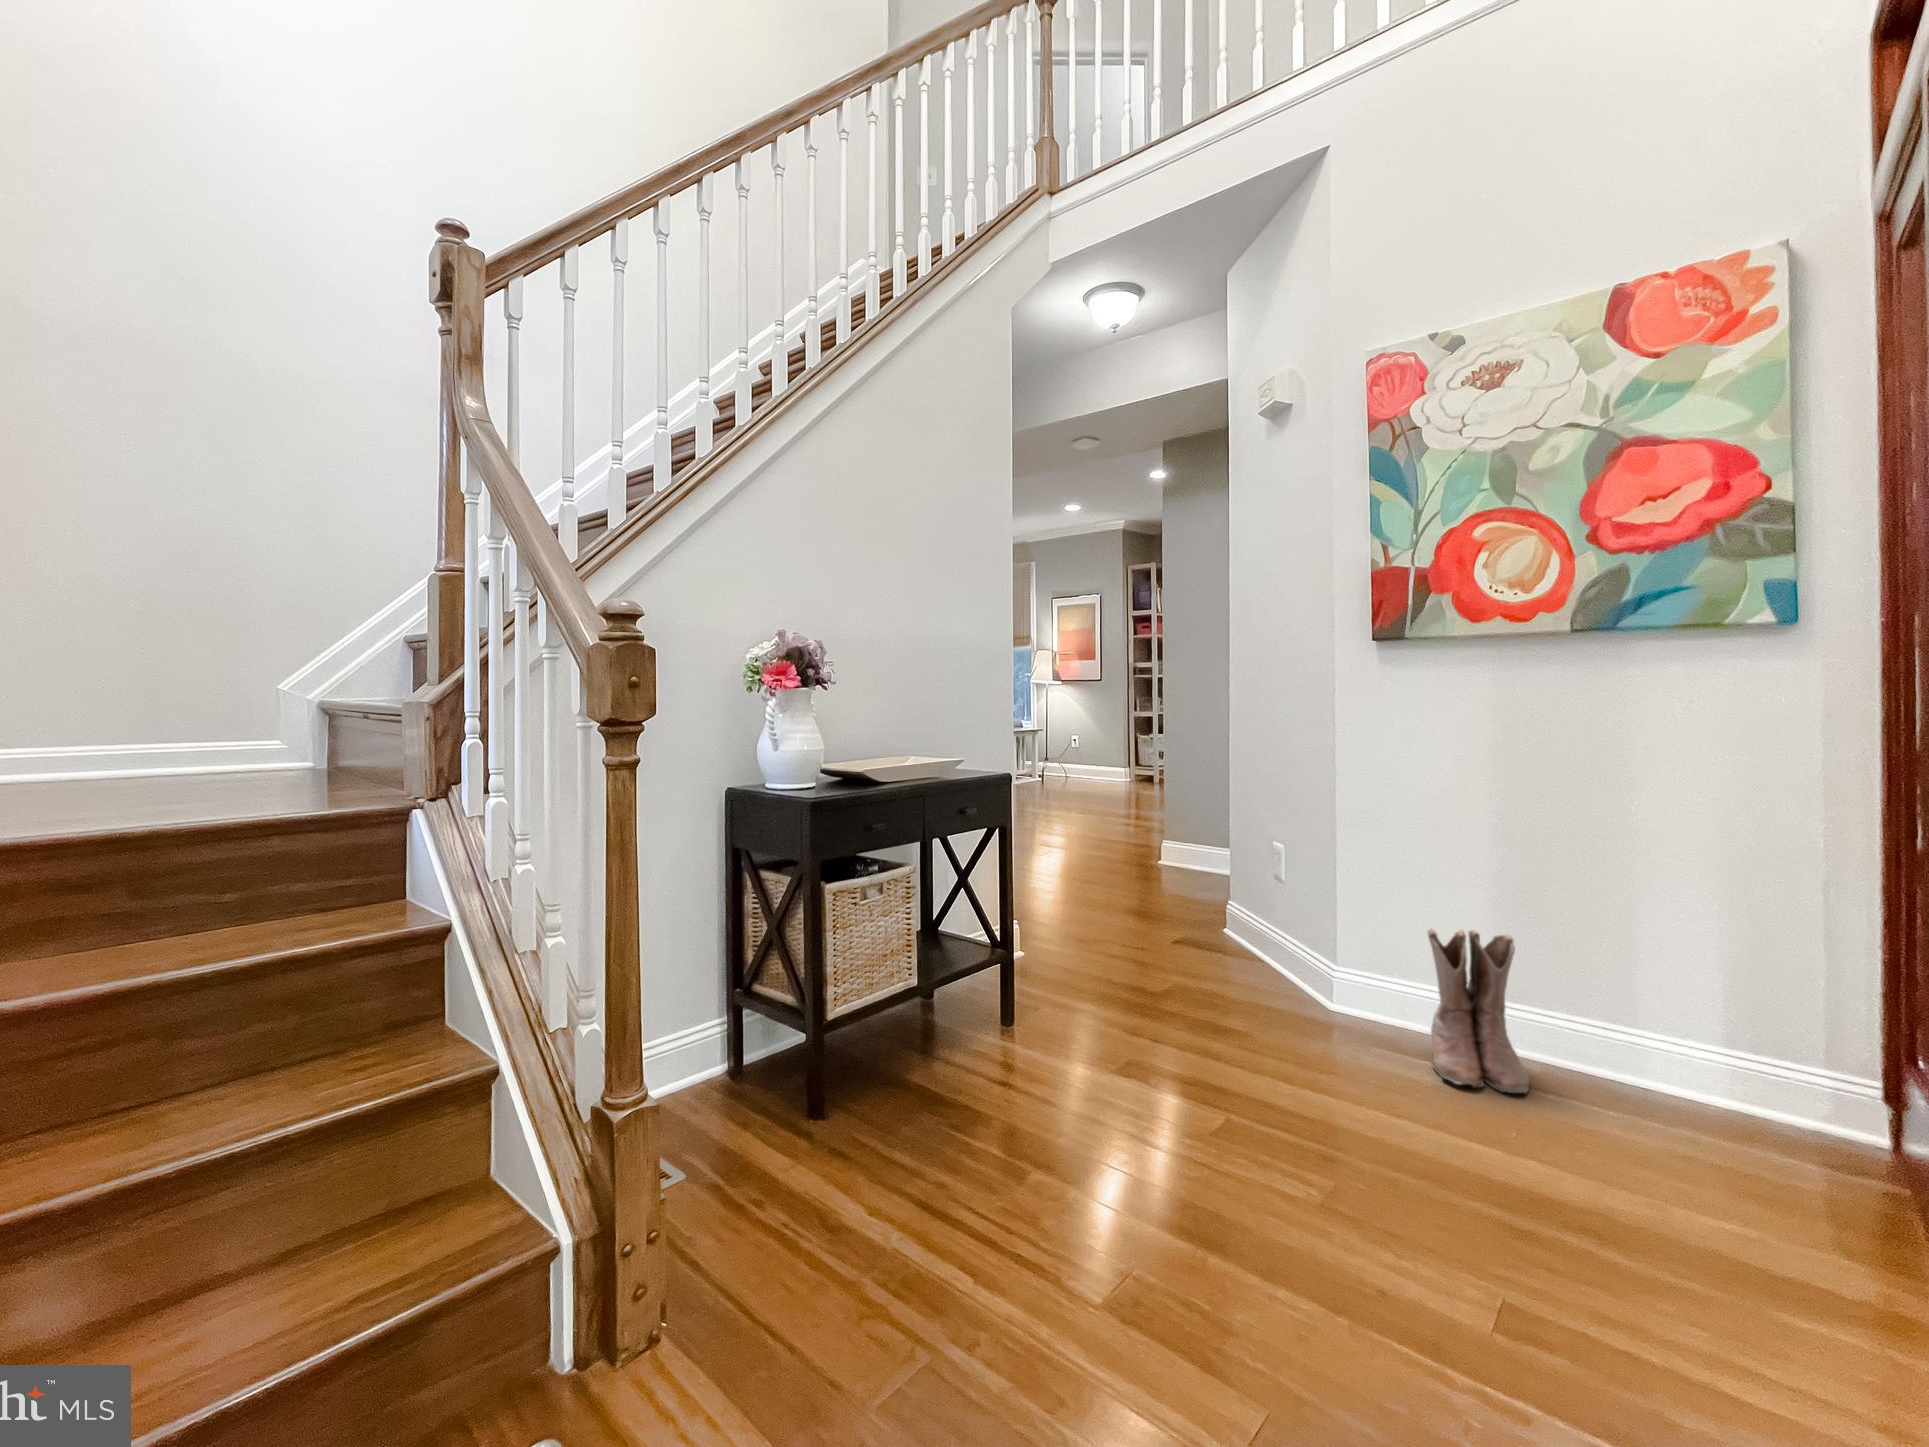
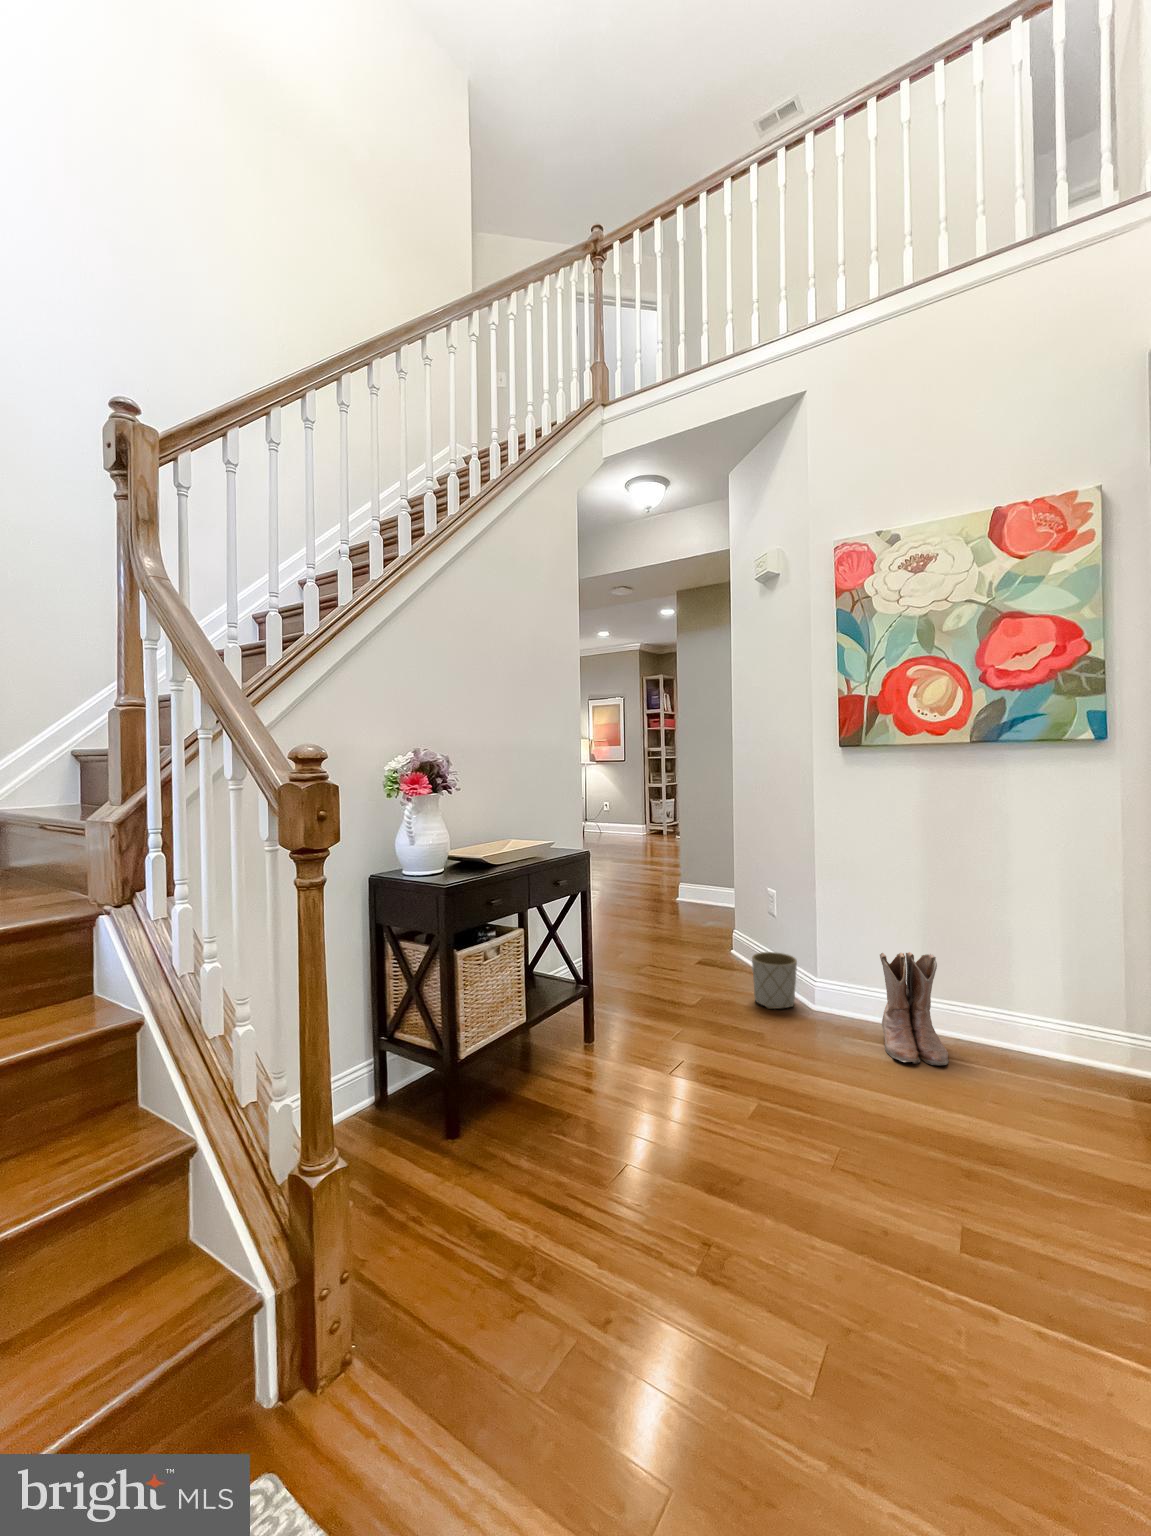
planter: none [1246,924,1311,1002] -> present [752,952,797,1009]

